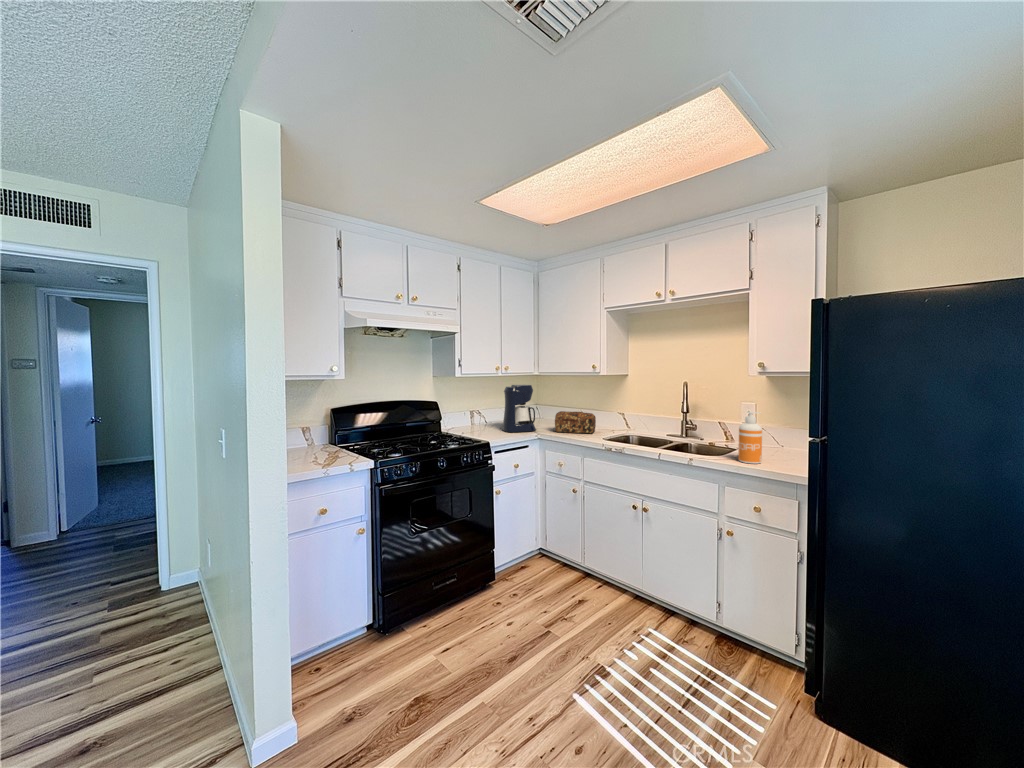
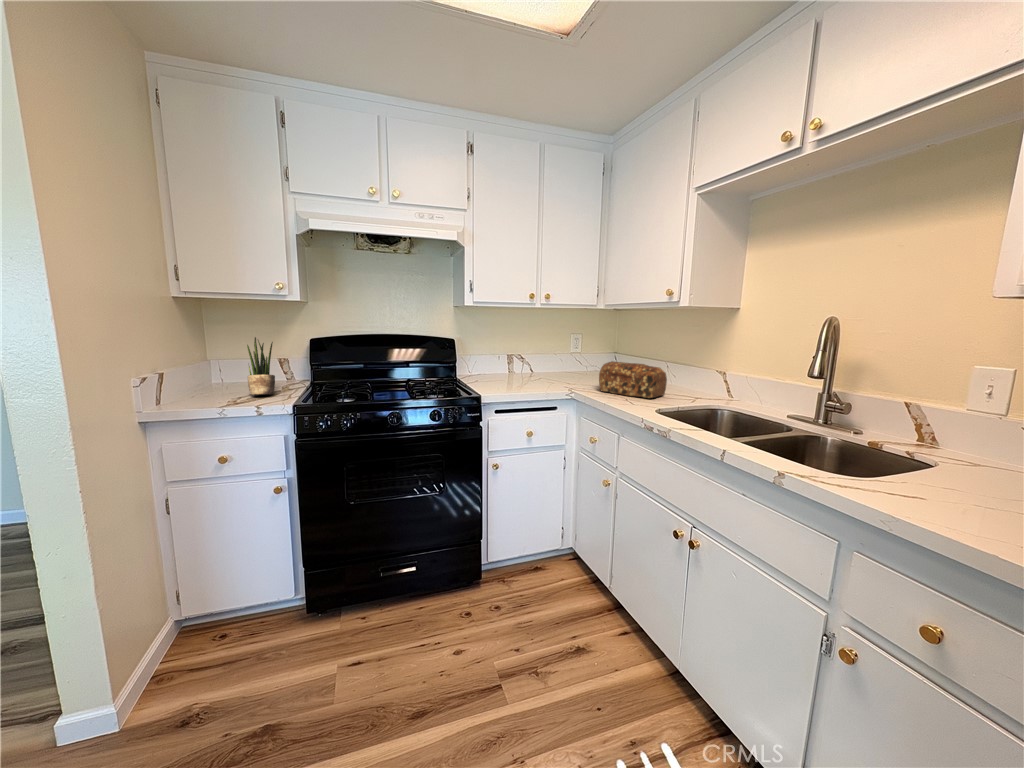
coffee maker: present [502,384,536,432] -> none [532,320,579,387]
potted plant: none [320,411,342,458] -> present [247,337,275,395]
soap dispenser: present [738,412,762,464] -> none [905,381,1001,519]

